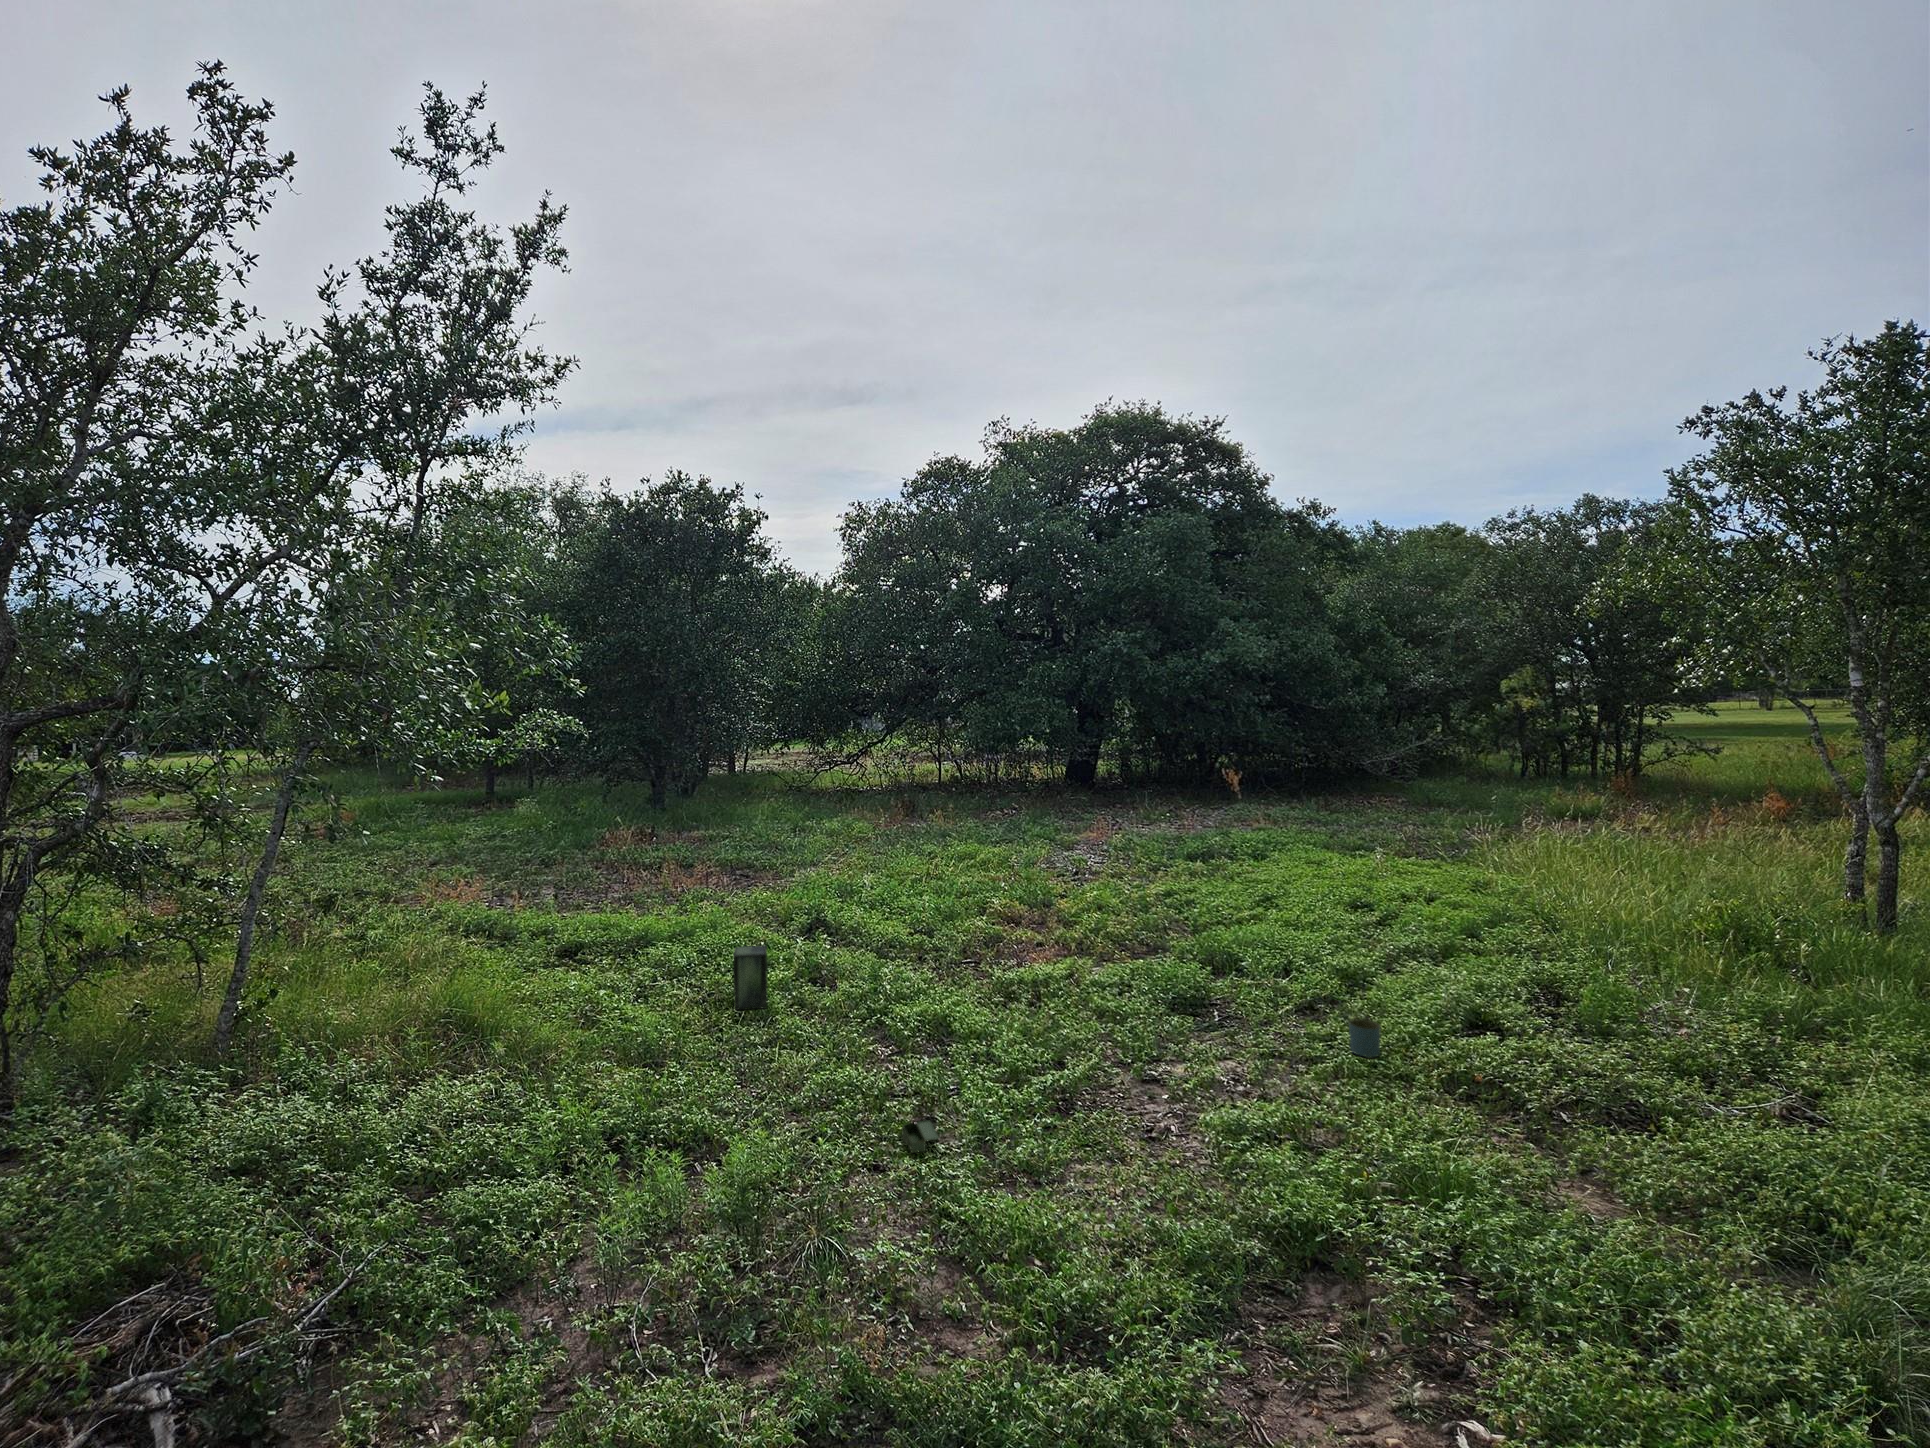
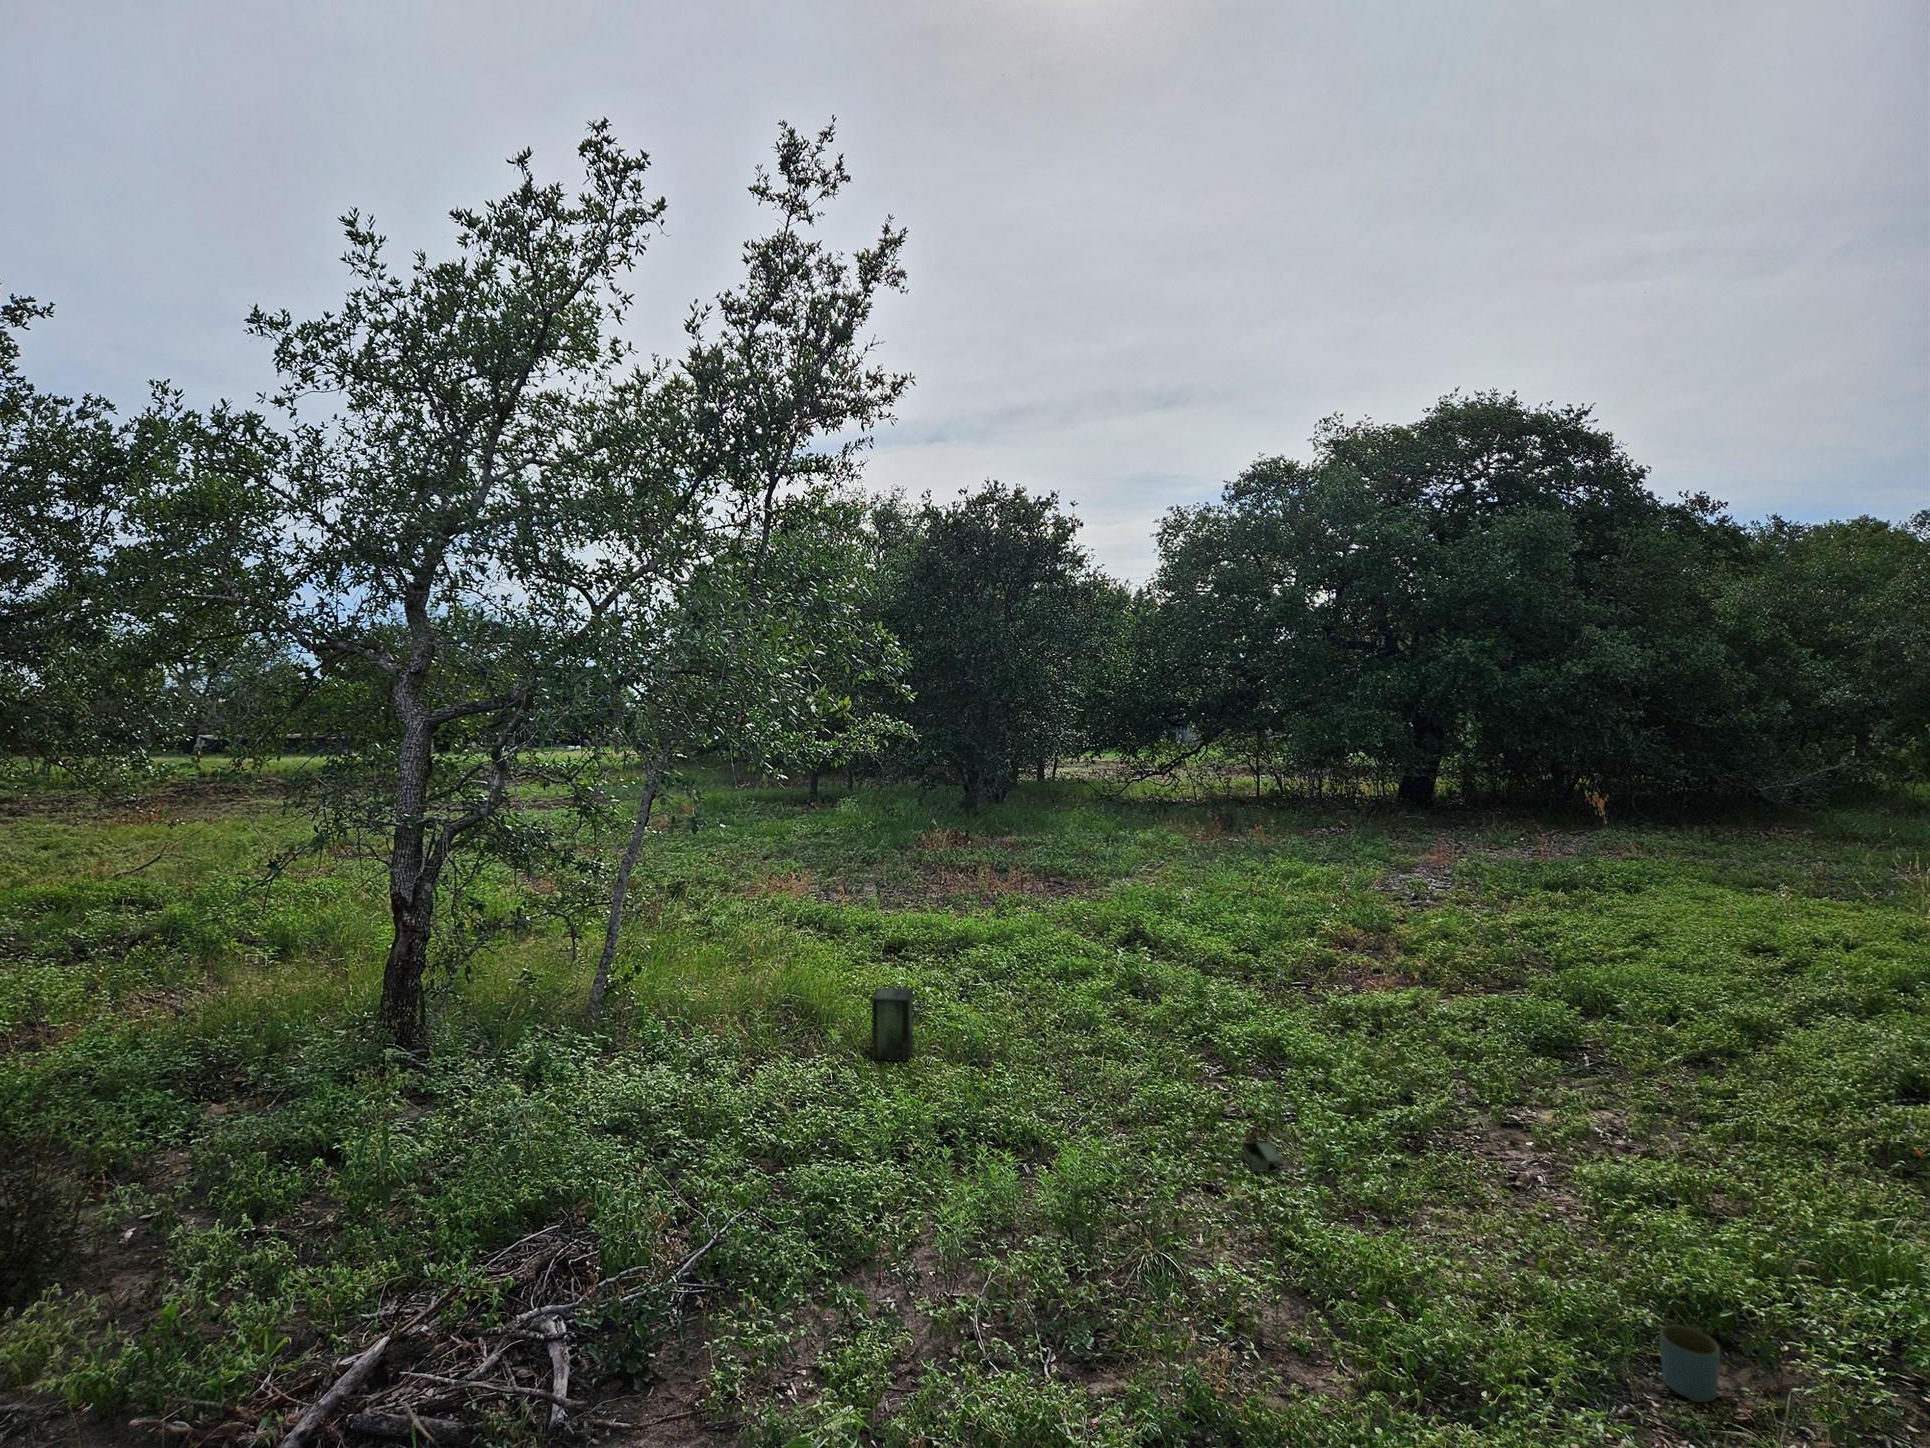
storage box: present [733,945,768,1010] -> present [872,988,913,1061]
planter: present [1349,1019,1381,1058] -> present [1660,1325,1720,1402]

